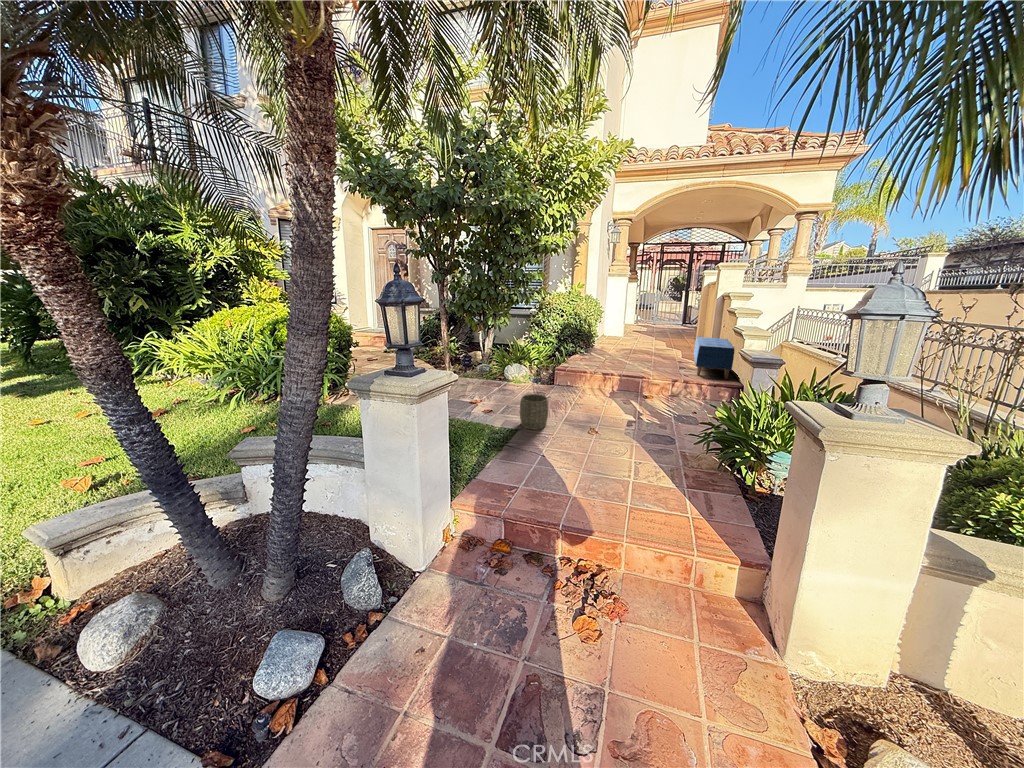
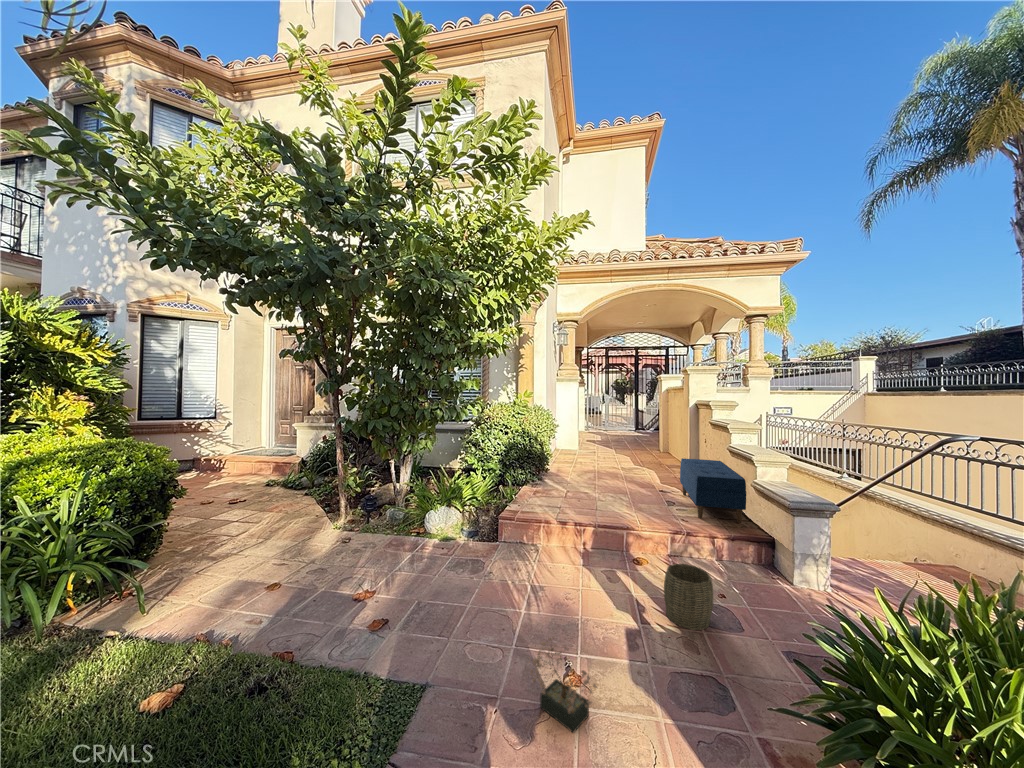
woven basket: present [520,394,549,430] -> present [664,564,713,630]
decorative plant: none [570,406,604,440] -> present [530,638,597,733]

